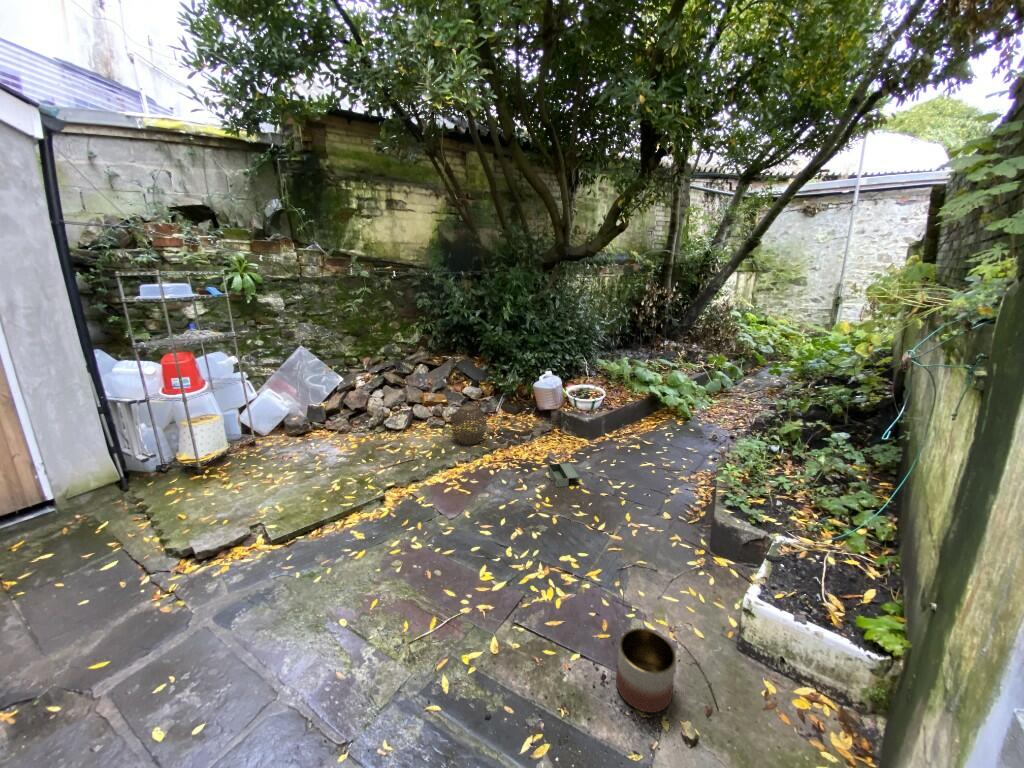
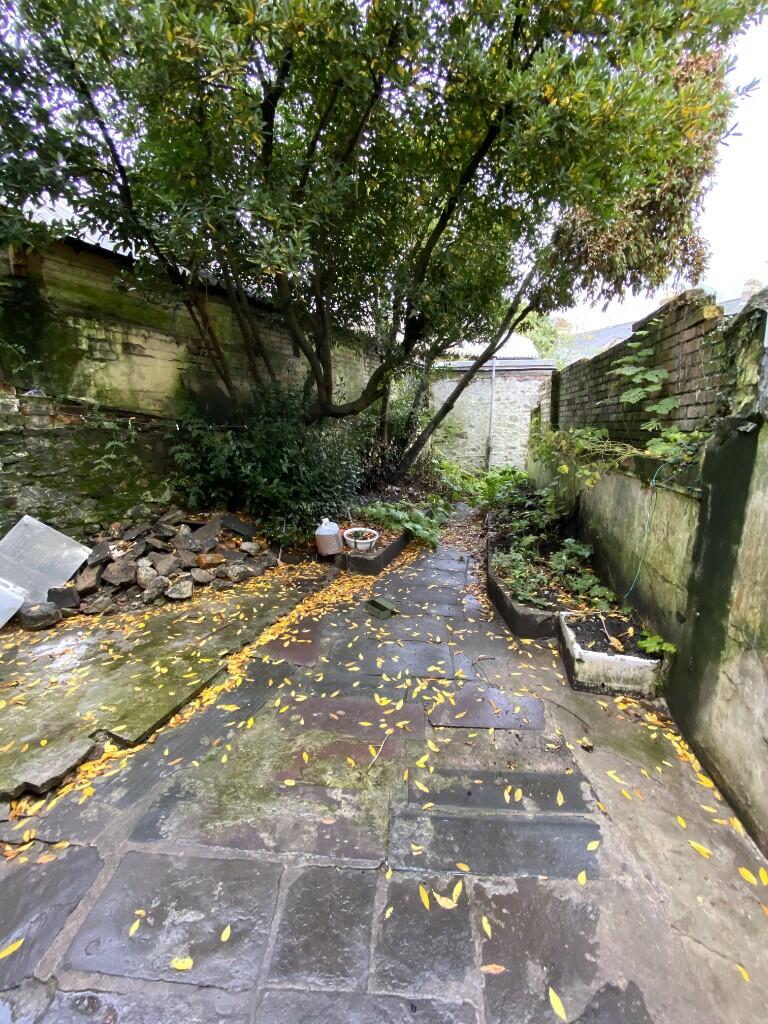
woven basket: present [451,404,487,444] -> none [247,558,285,600]
planter: present [616,628,676,713] -> none [529,693,574,749]

